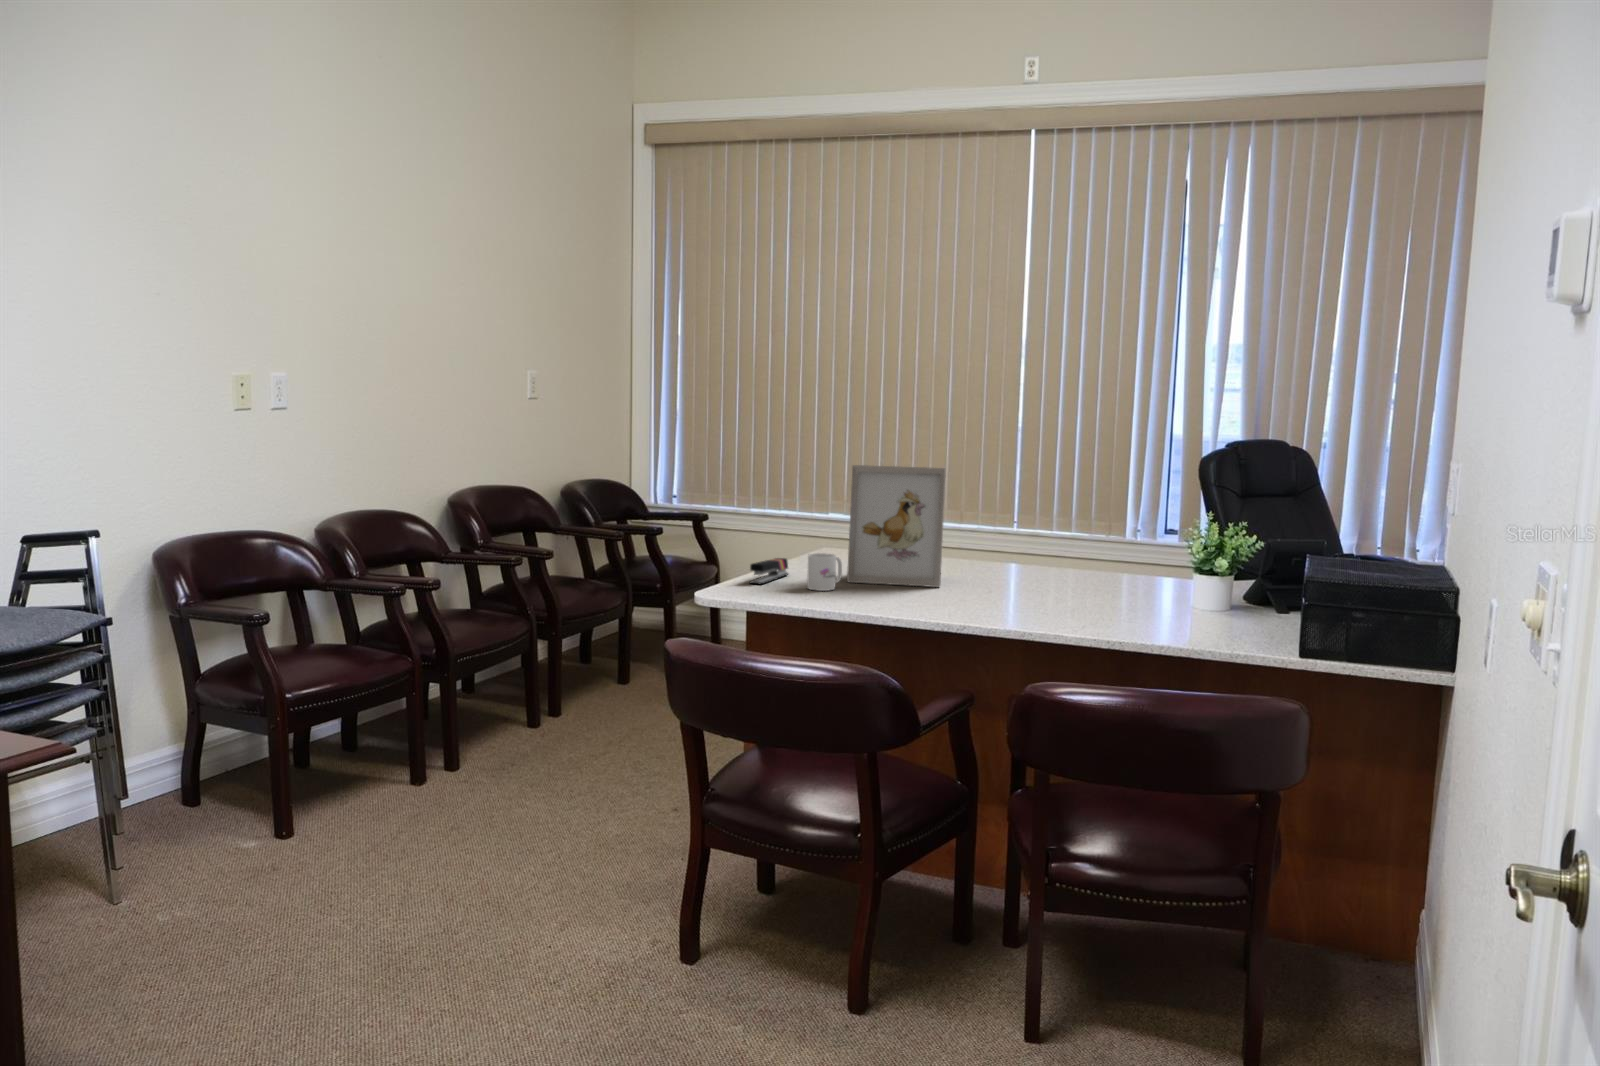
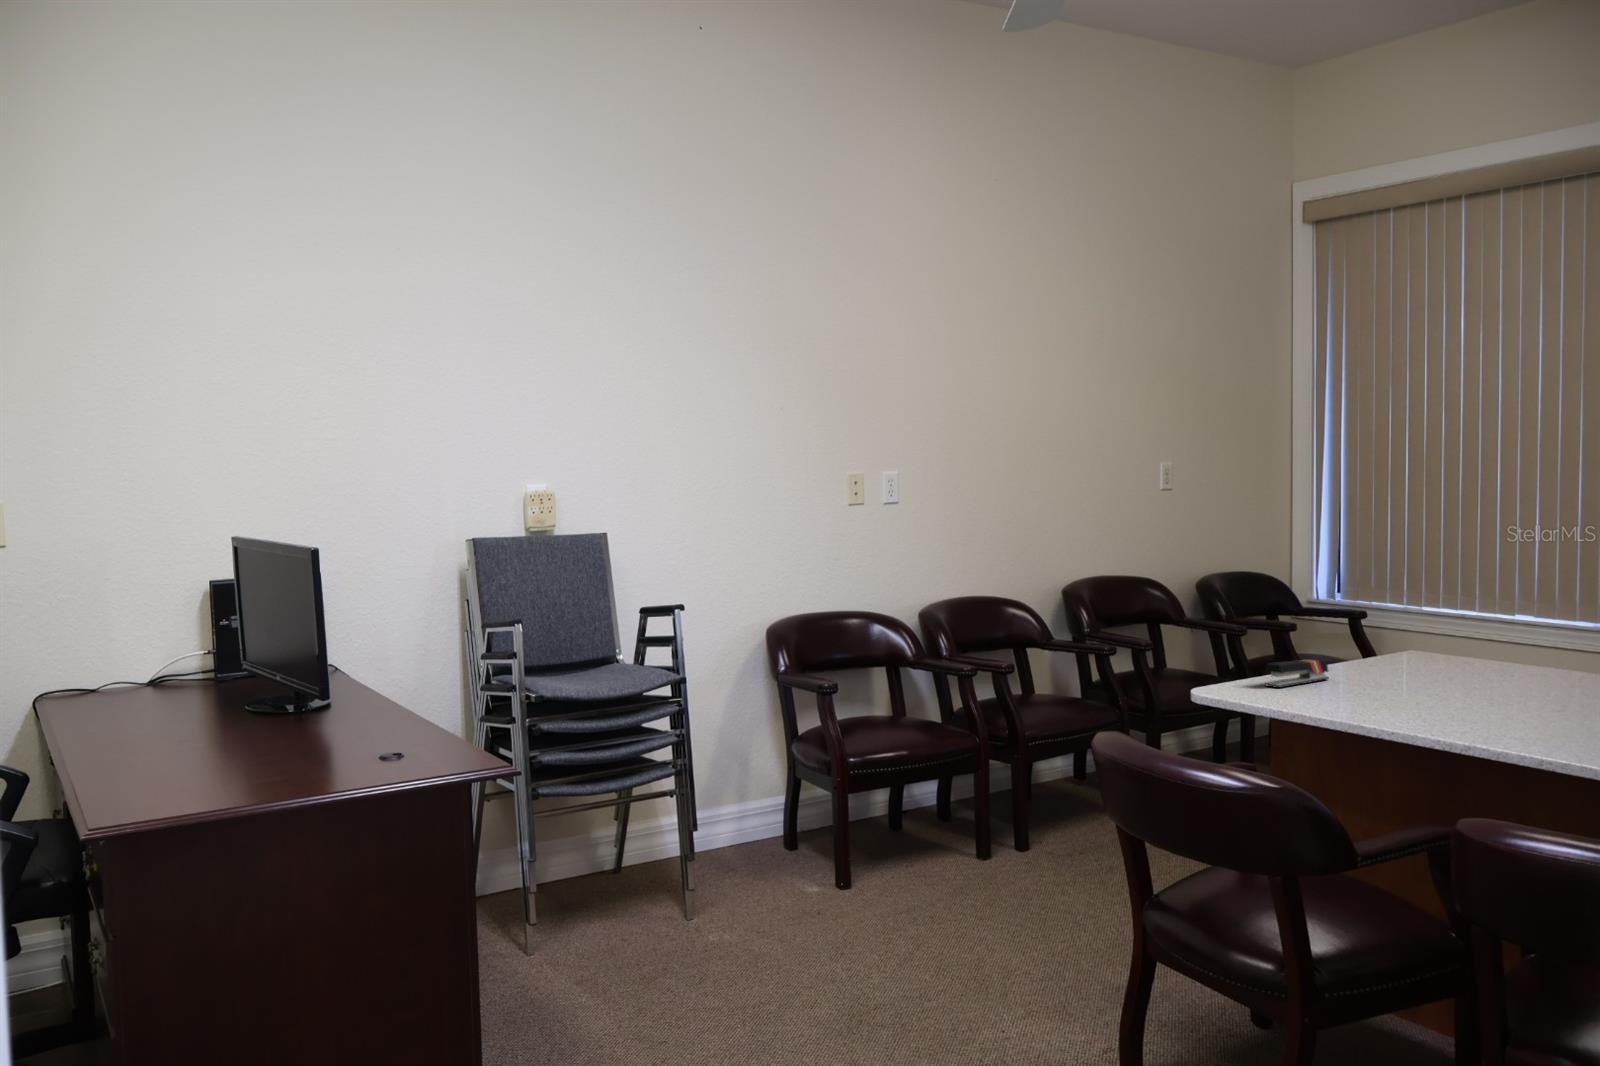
picture frame: present [847,465,946,587] -> none [1395,551,1539,707]
mug: present [807,553,842,591] -> none [1330,655,1379,700]

